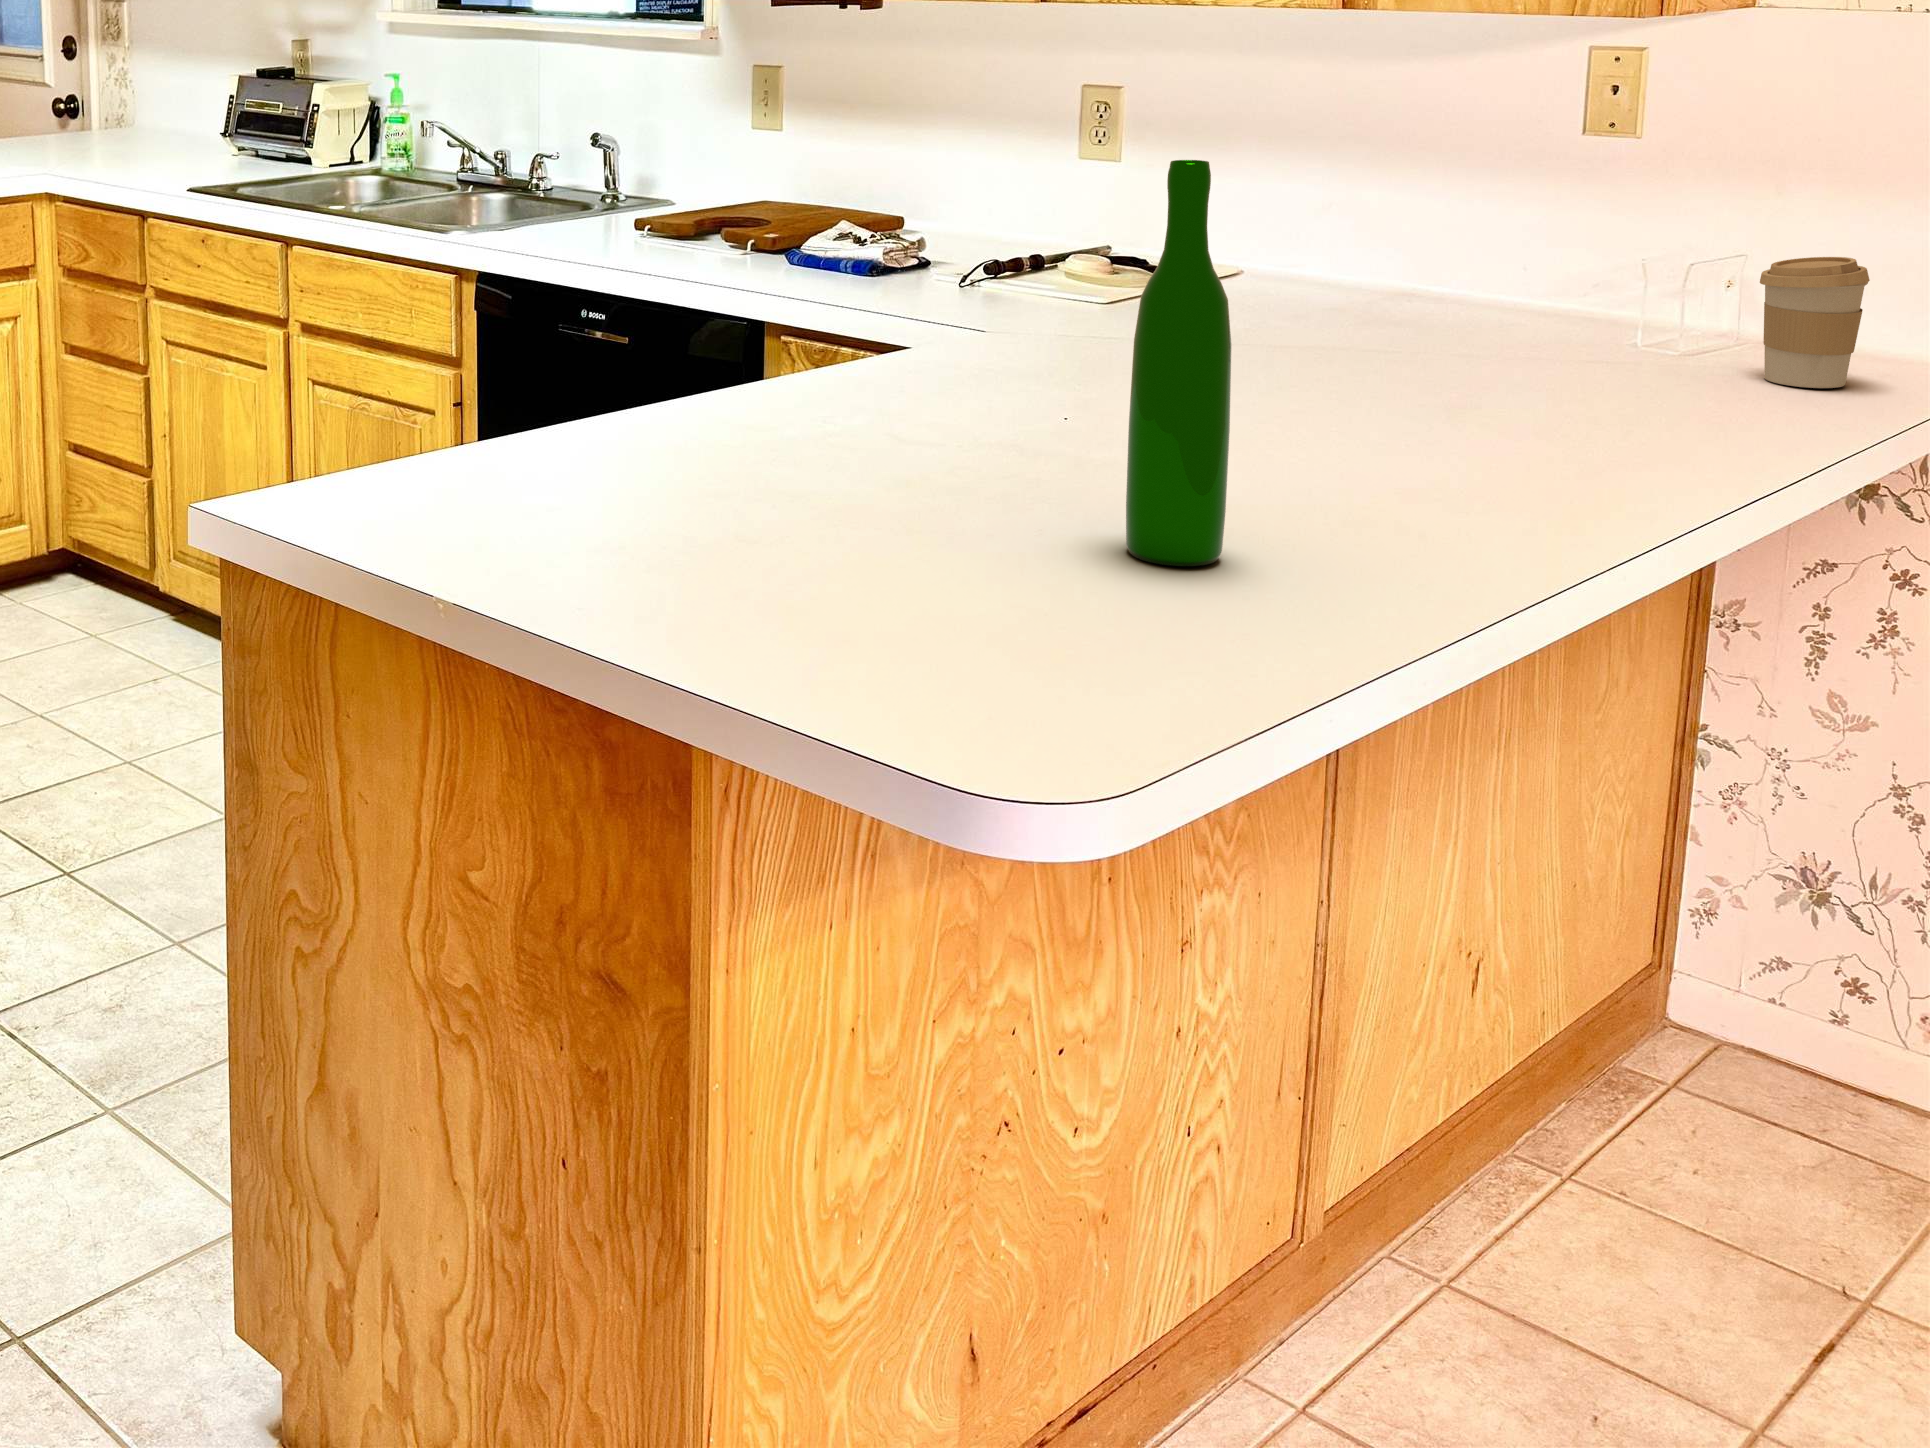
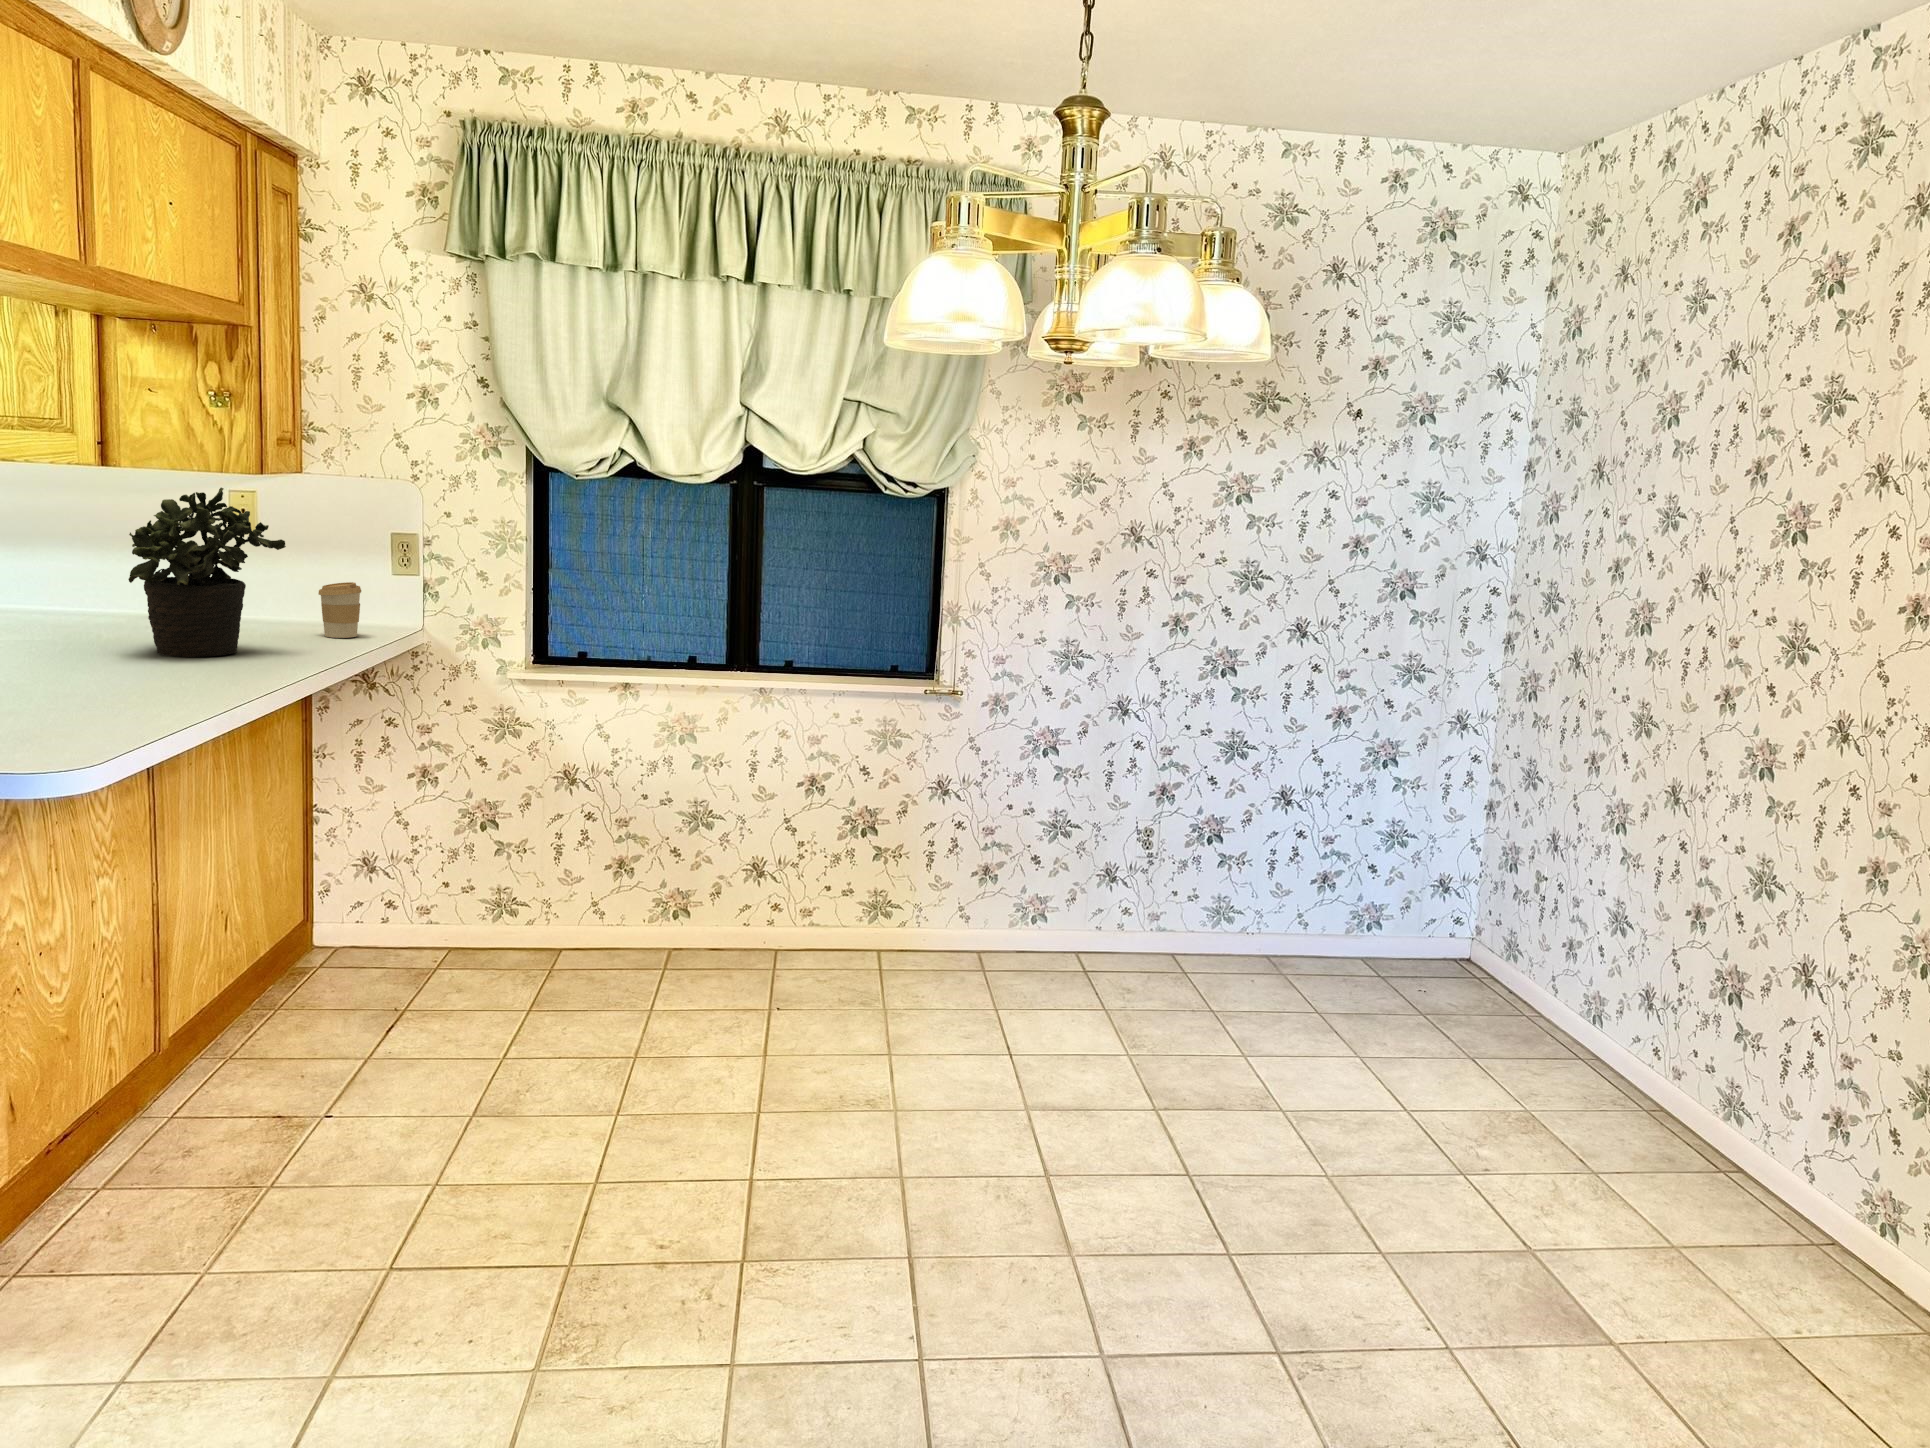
potted plant: none [1343,50,1690,420] -> present [128,488,286,657]
wine bottle: present [1126,160,1231,566] -> none [48,526,104,712]

